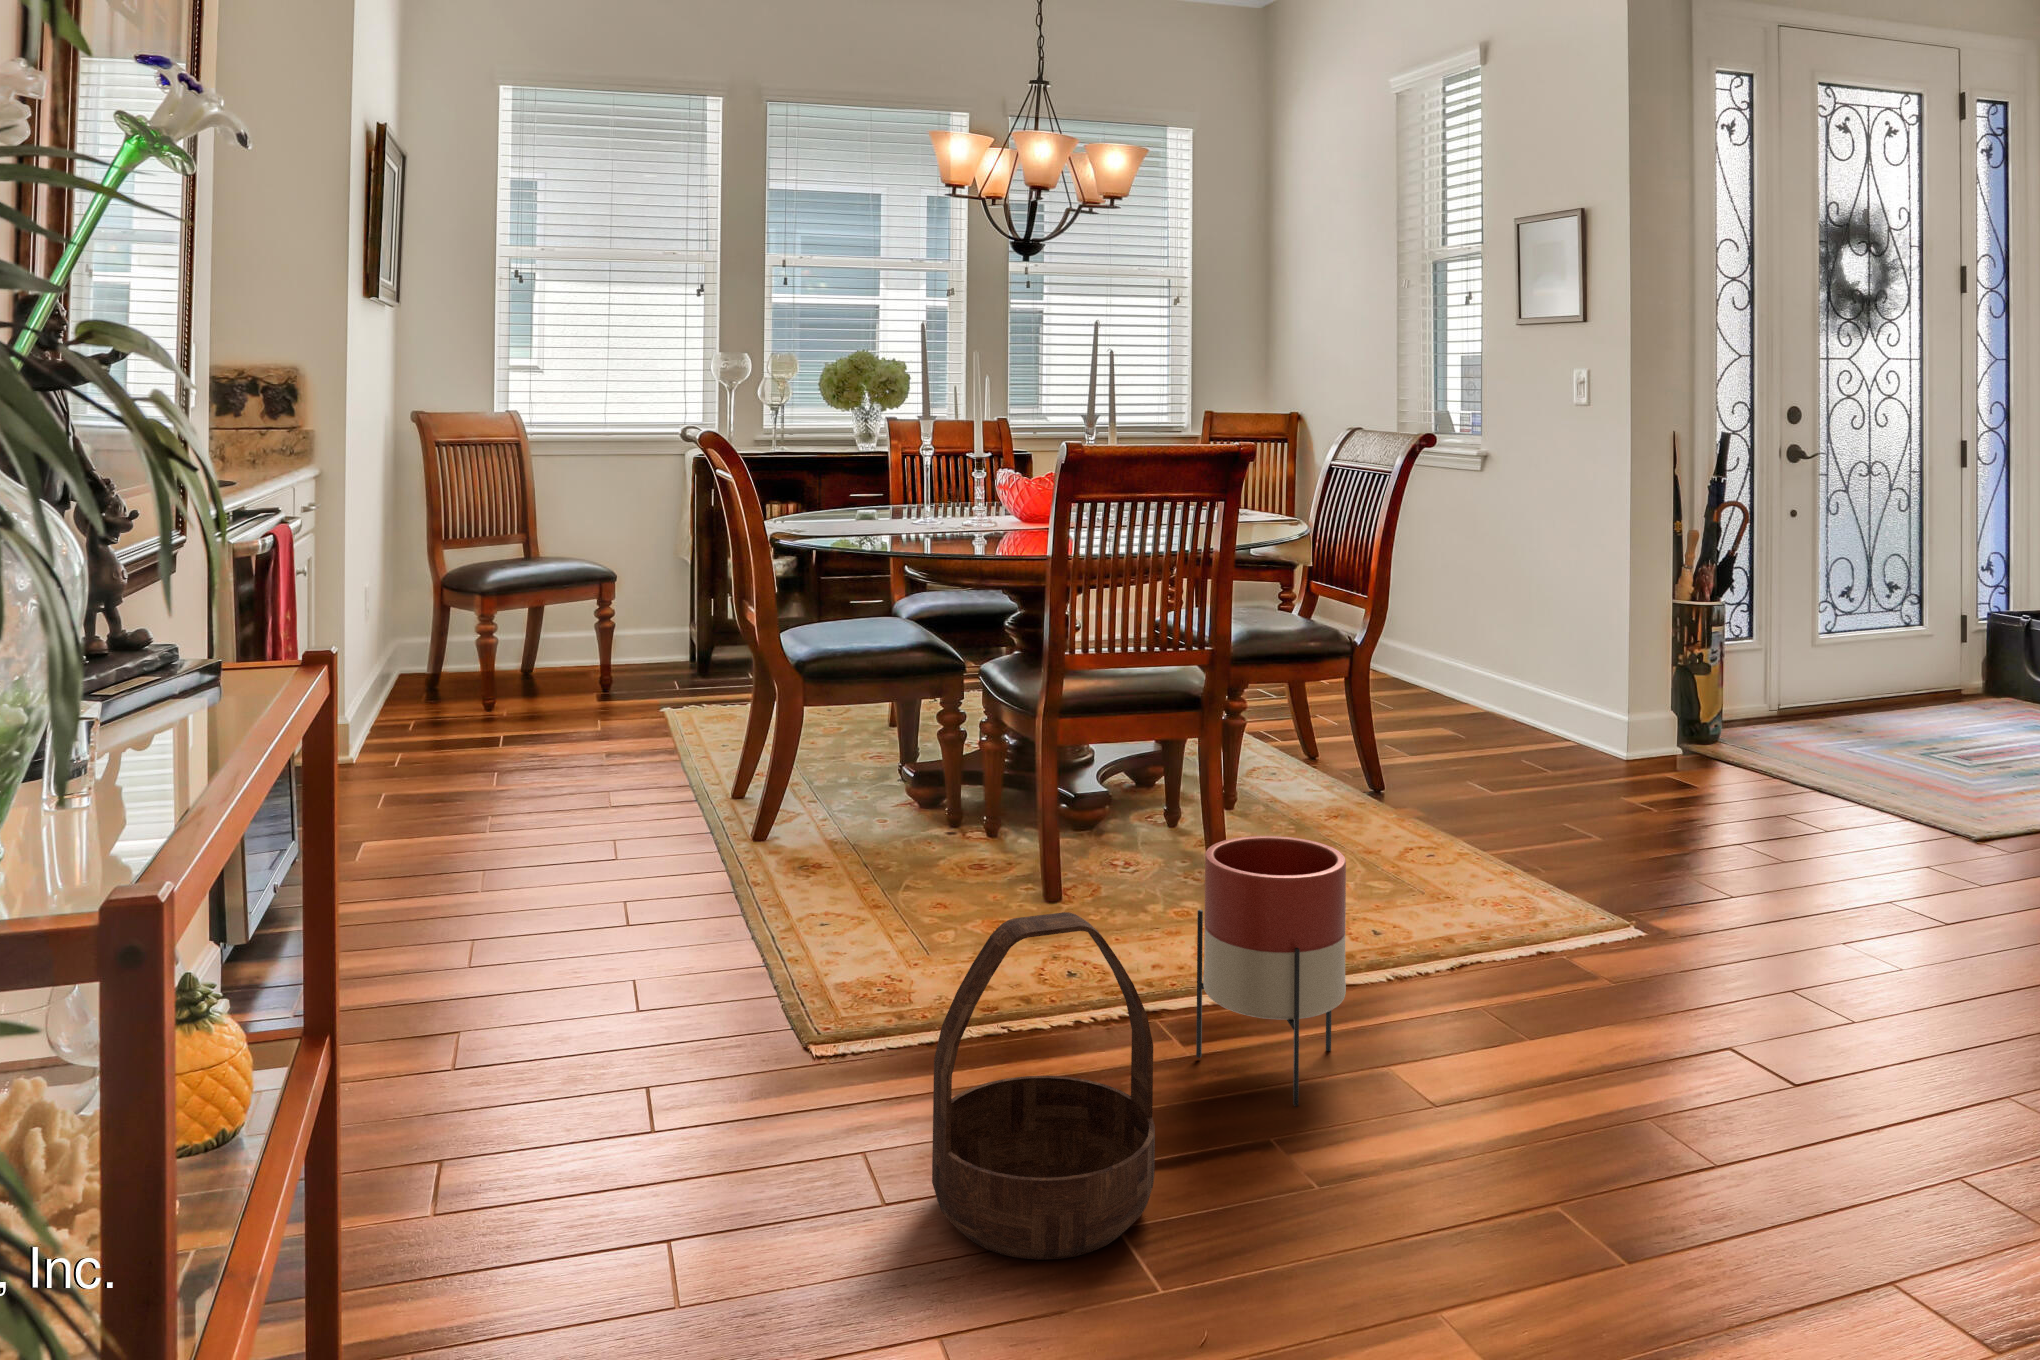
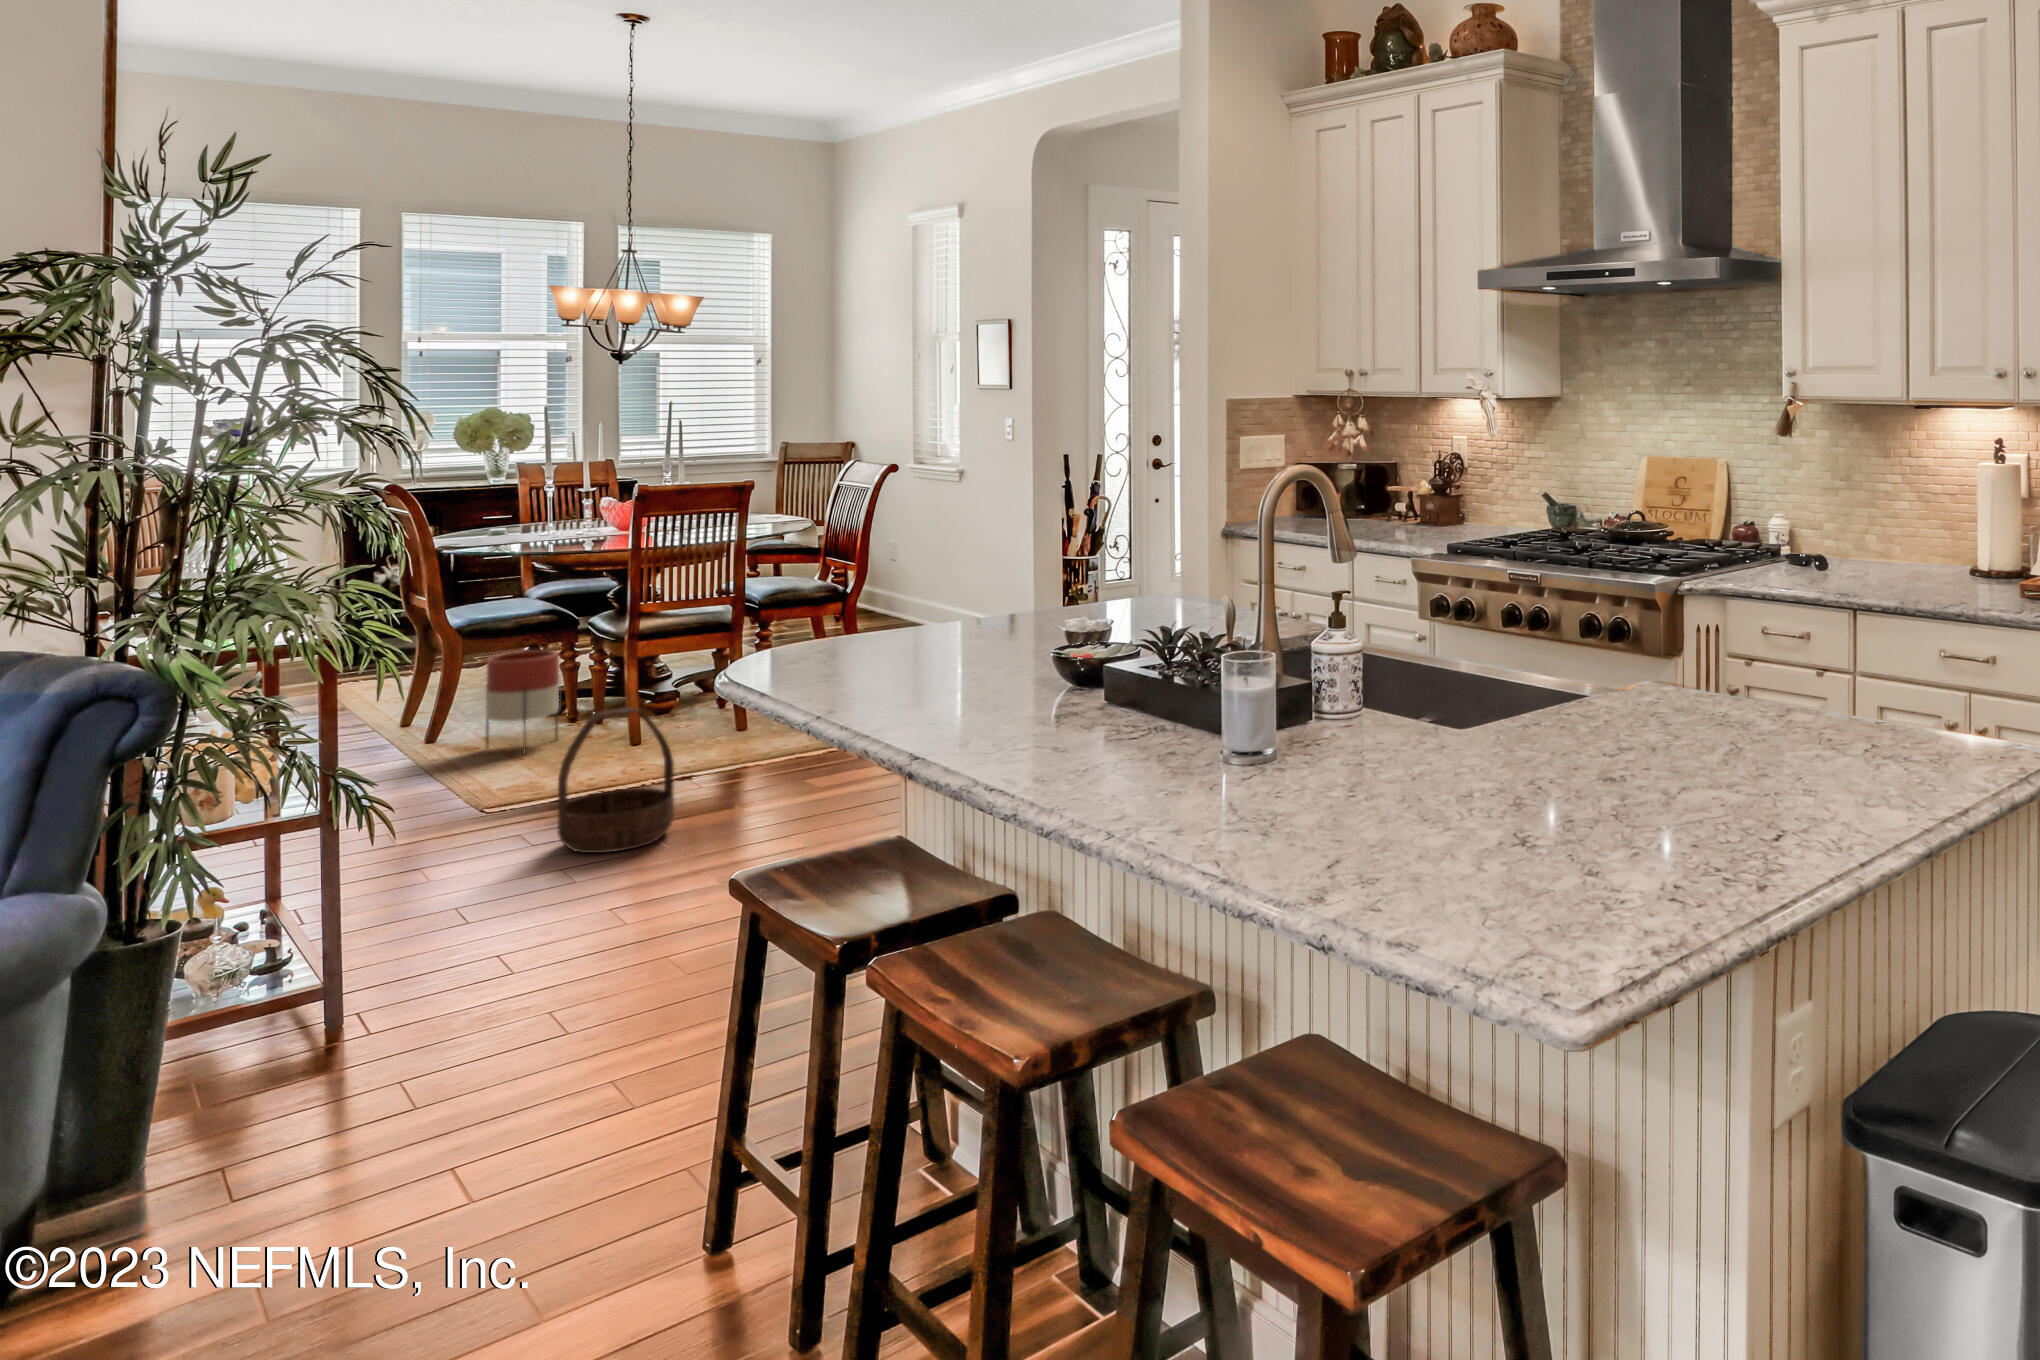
planter: present [1196,836,1346,1106] -> present [486,650,559,748]

